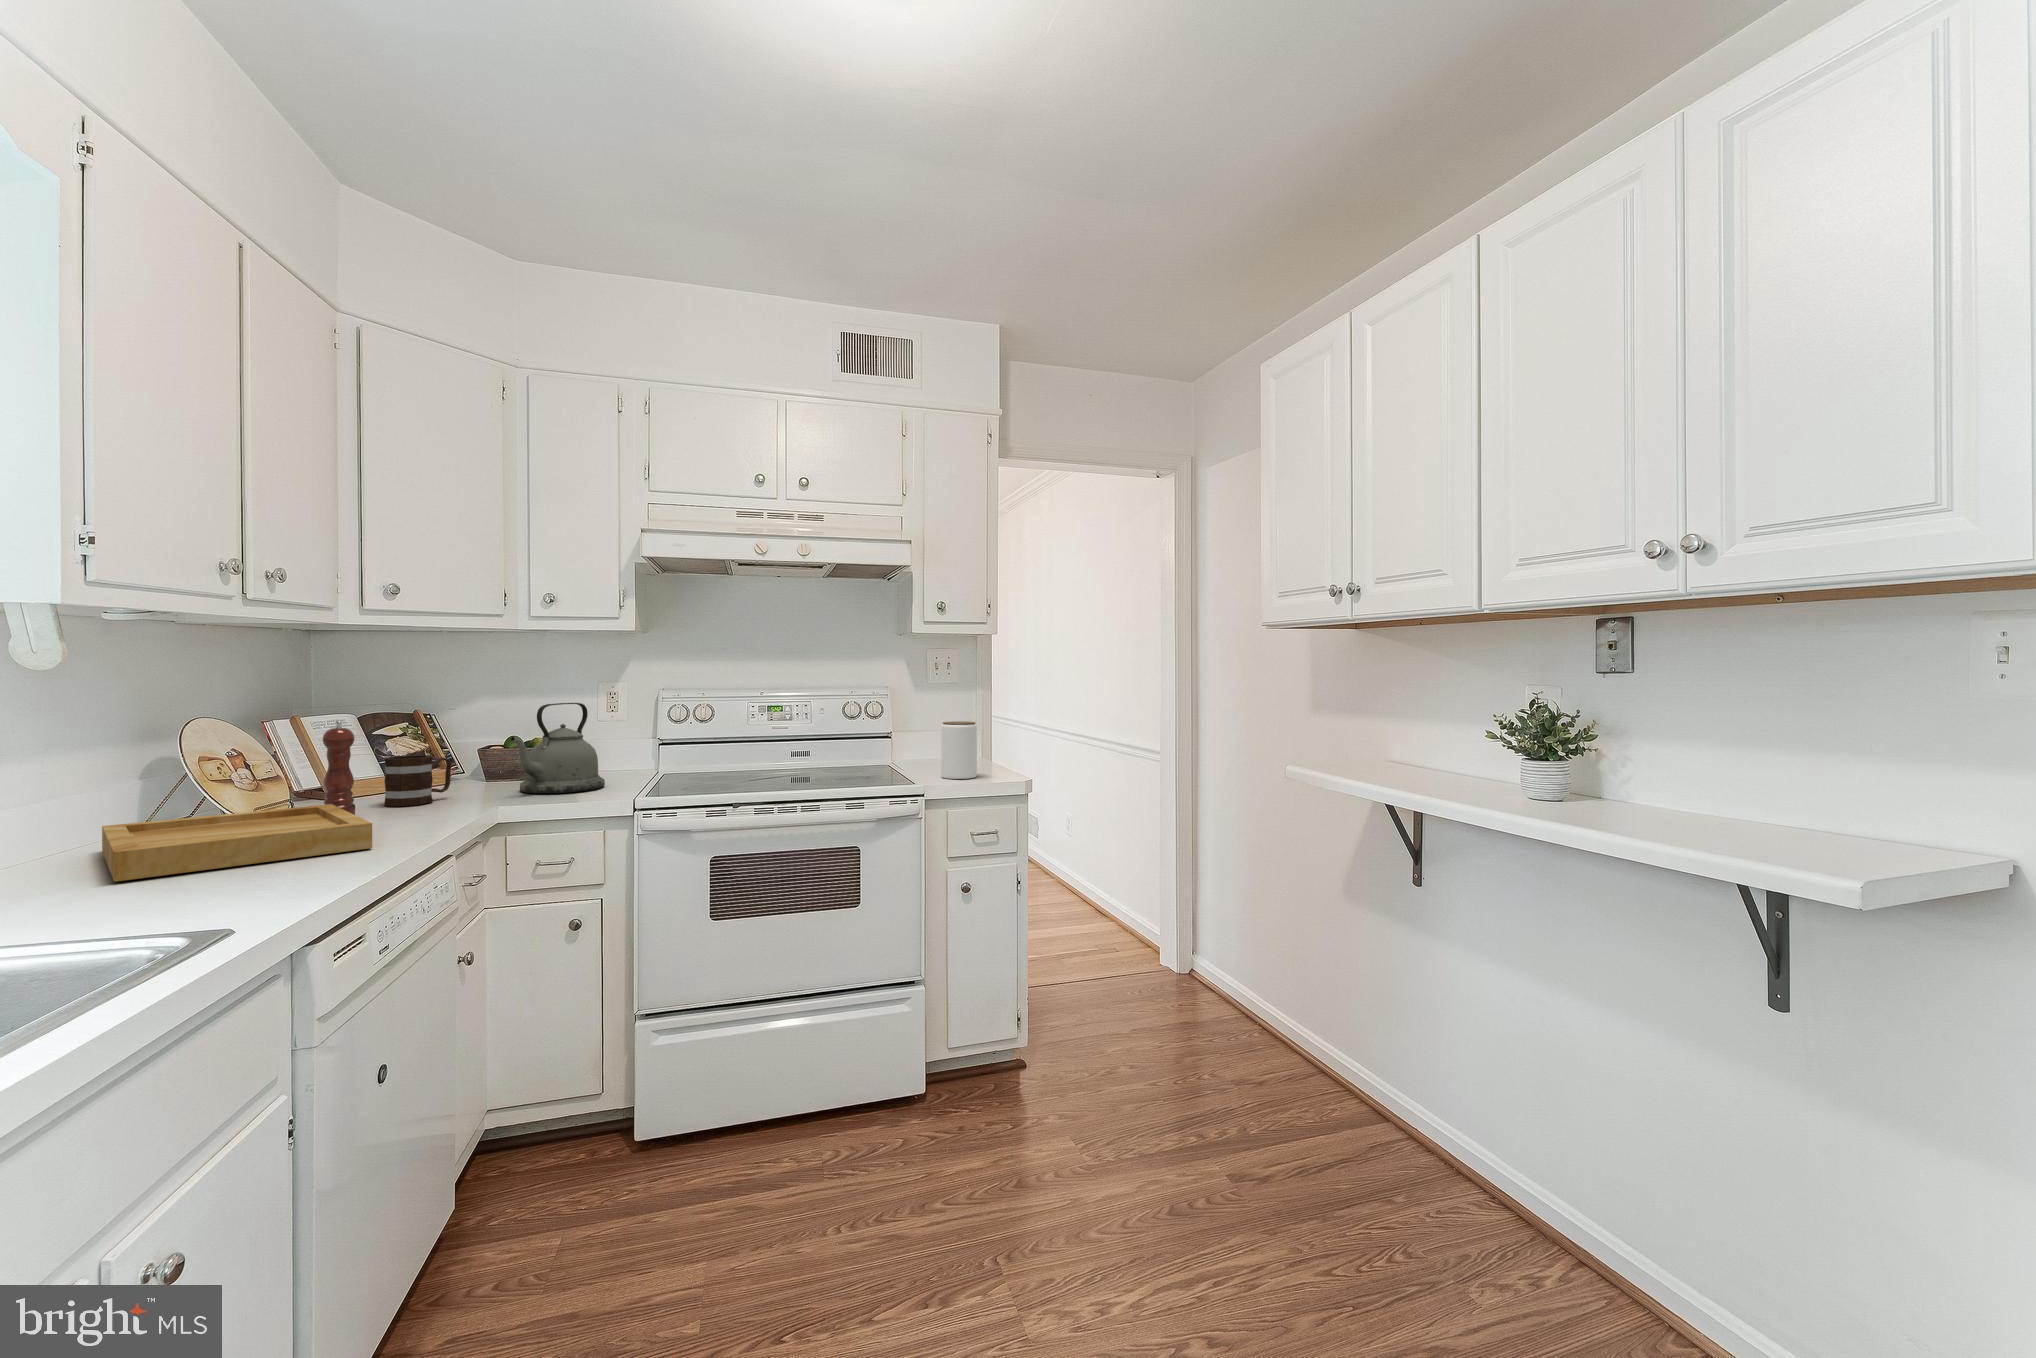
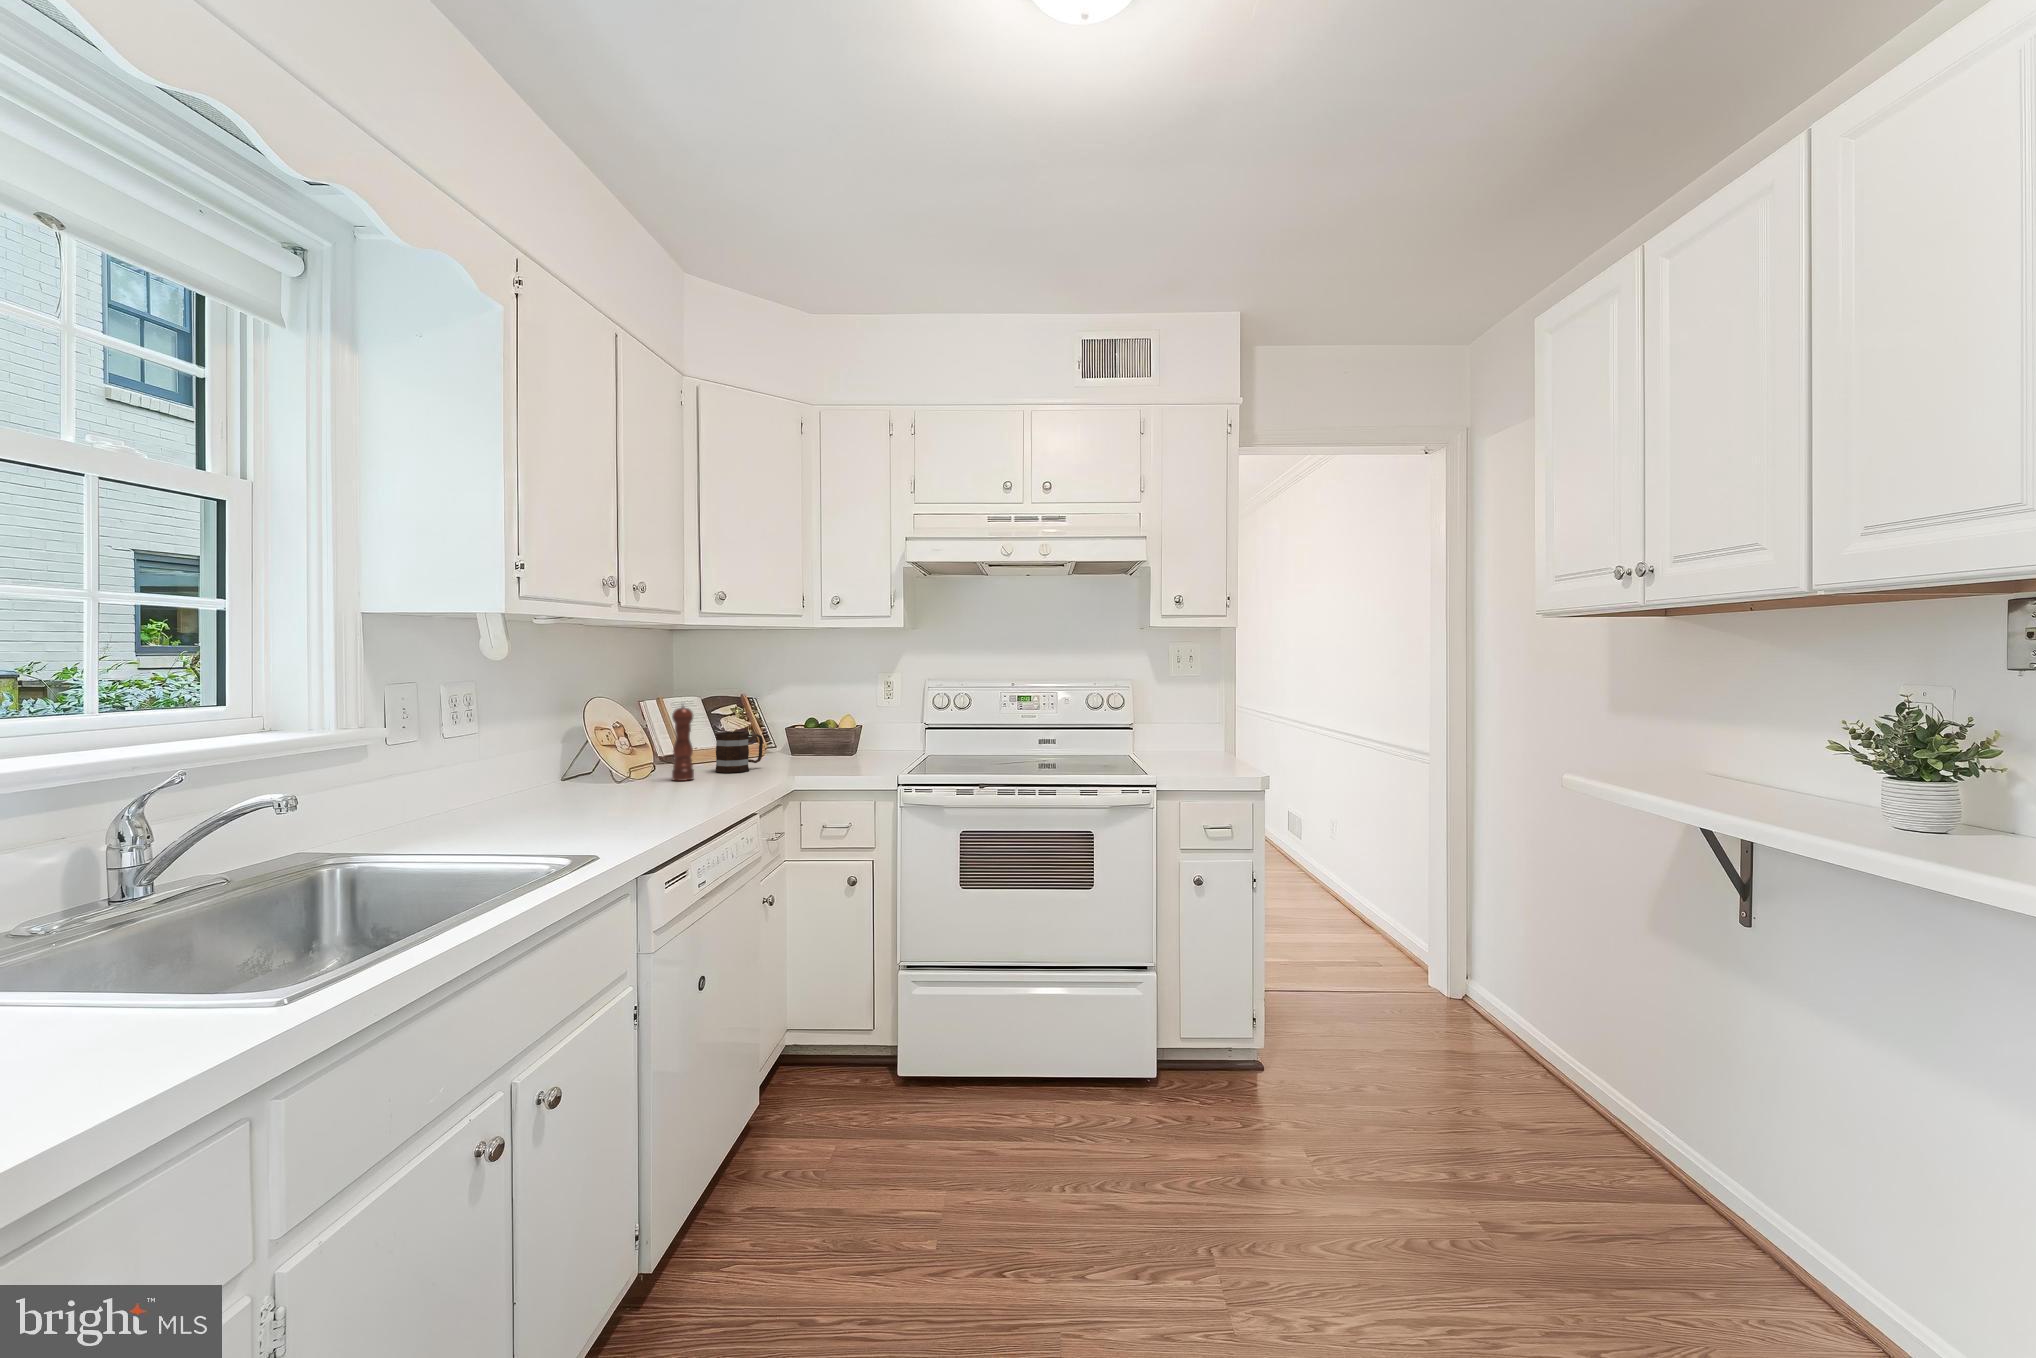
kettle: present [511,703,605,793] -> none [806,691,879,768]
jar: present [941,721,977,779] -> none [1180,715,1216,772]
tray: present [102,804,372,882] -> none [535,768,699,817]

